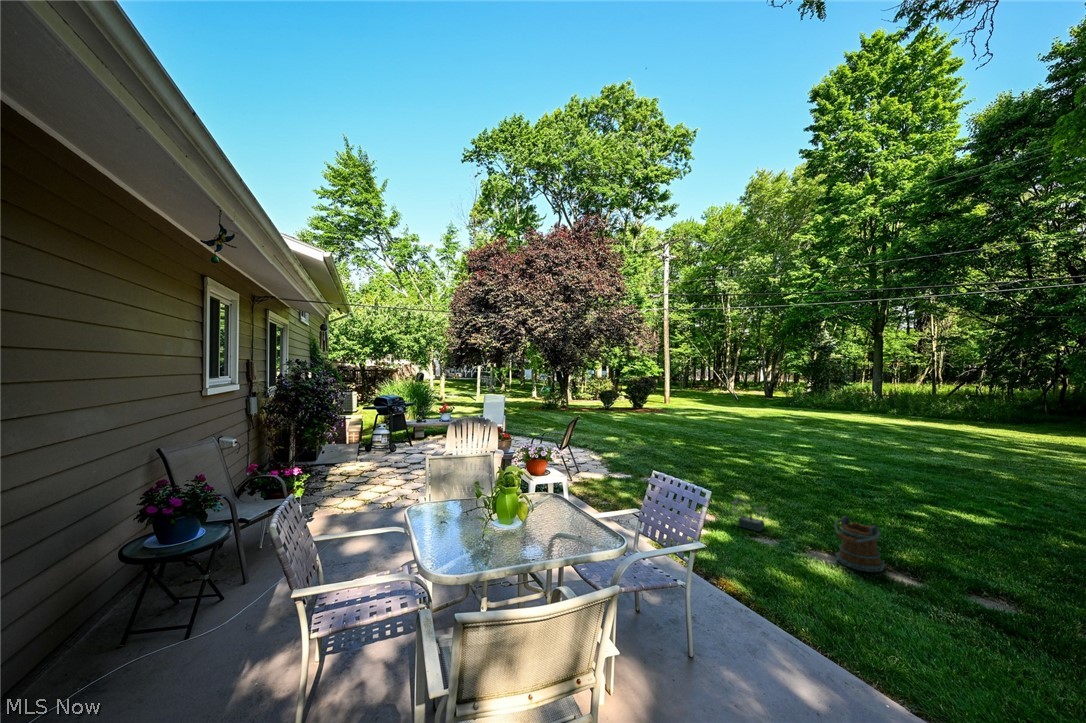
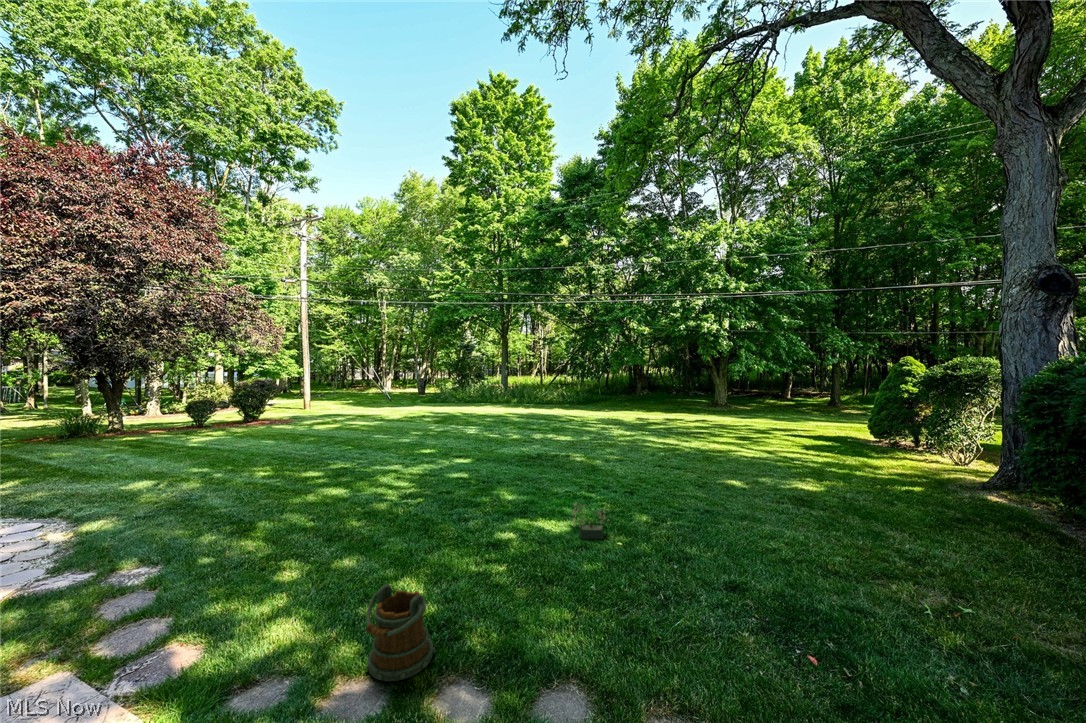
decorative plant: present [733,496,767,531] -> present [570,503,609,539]

